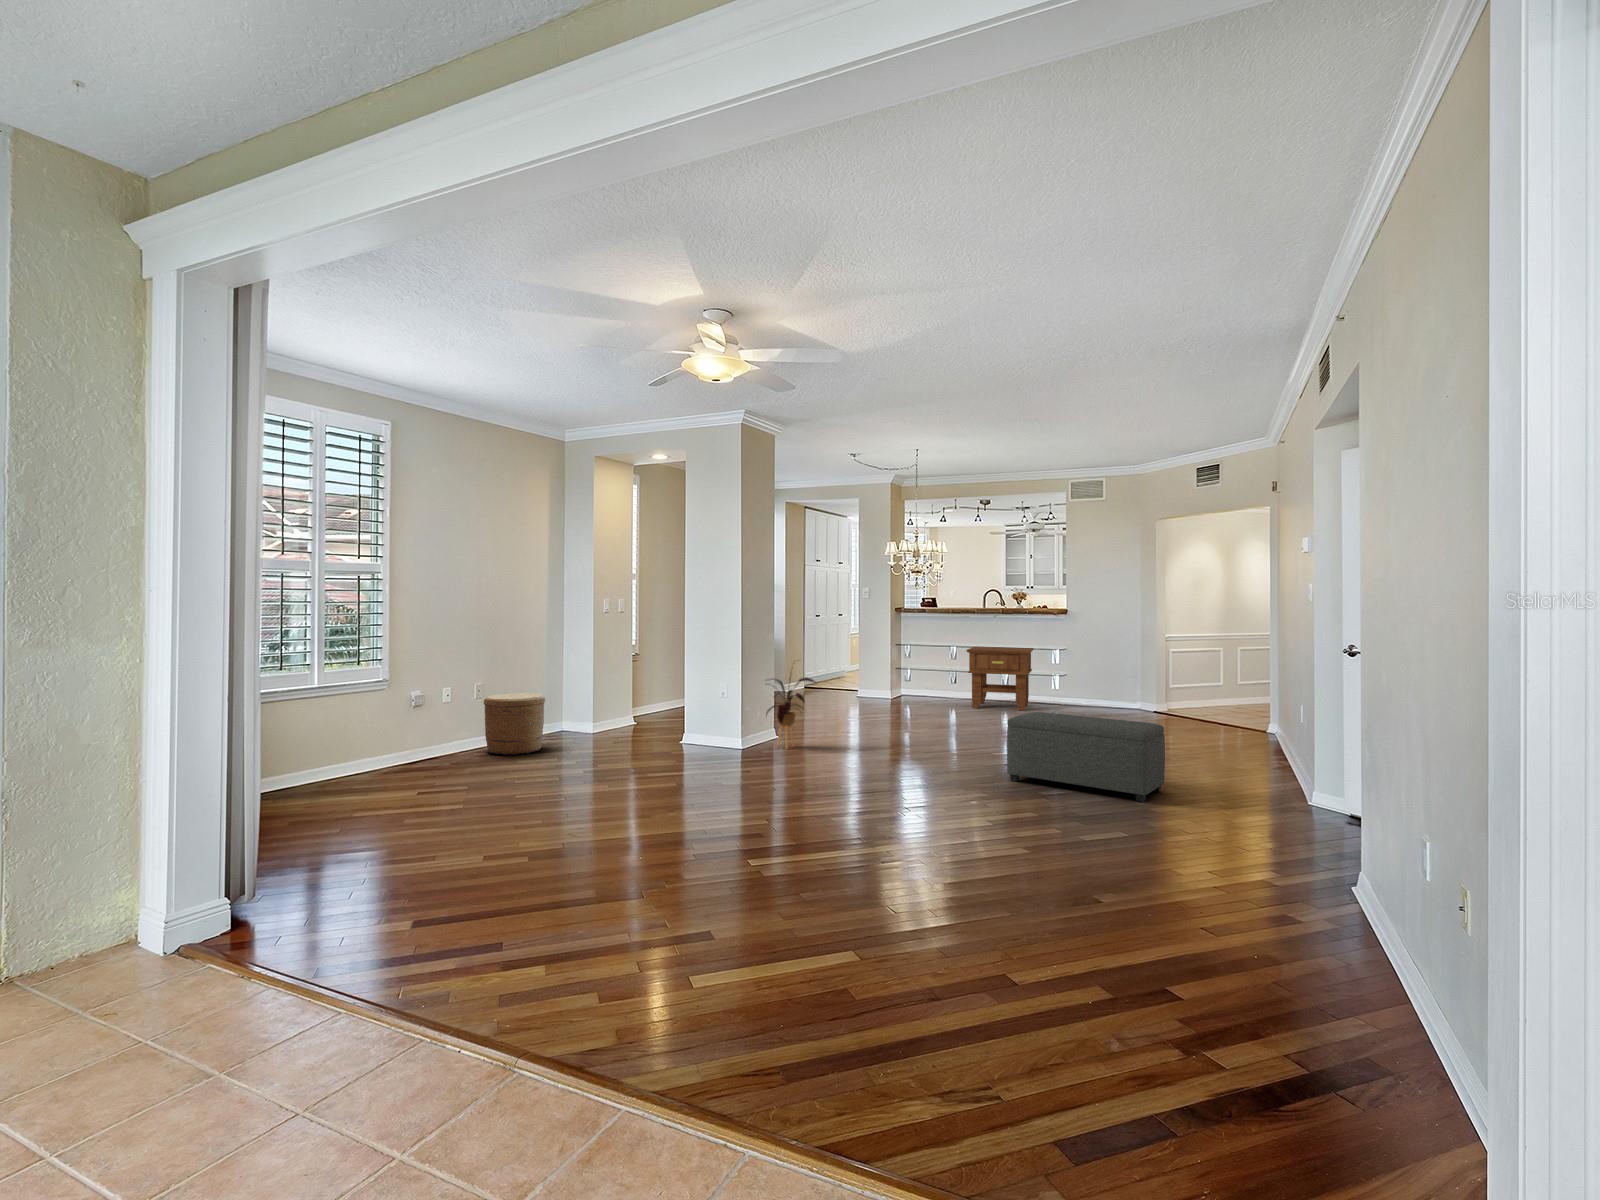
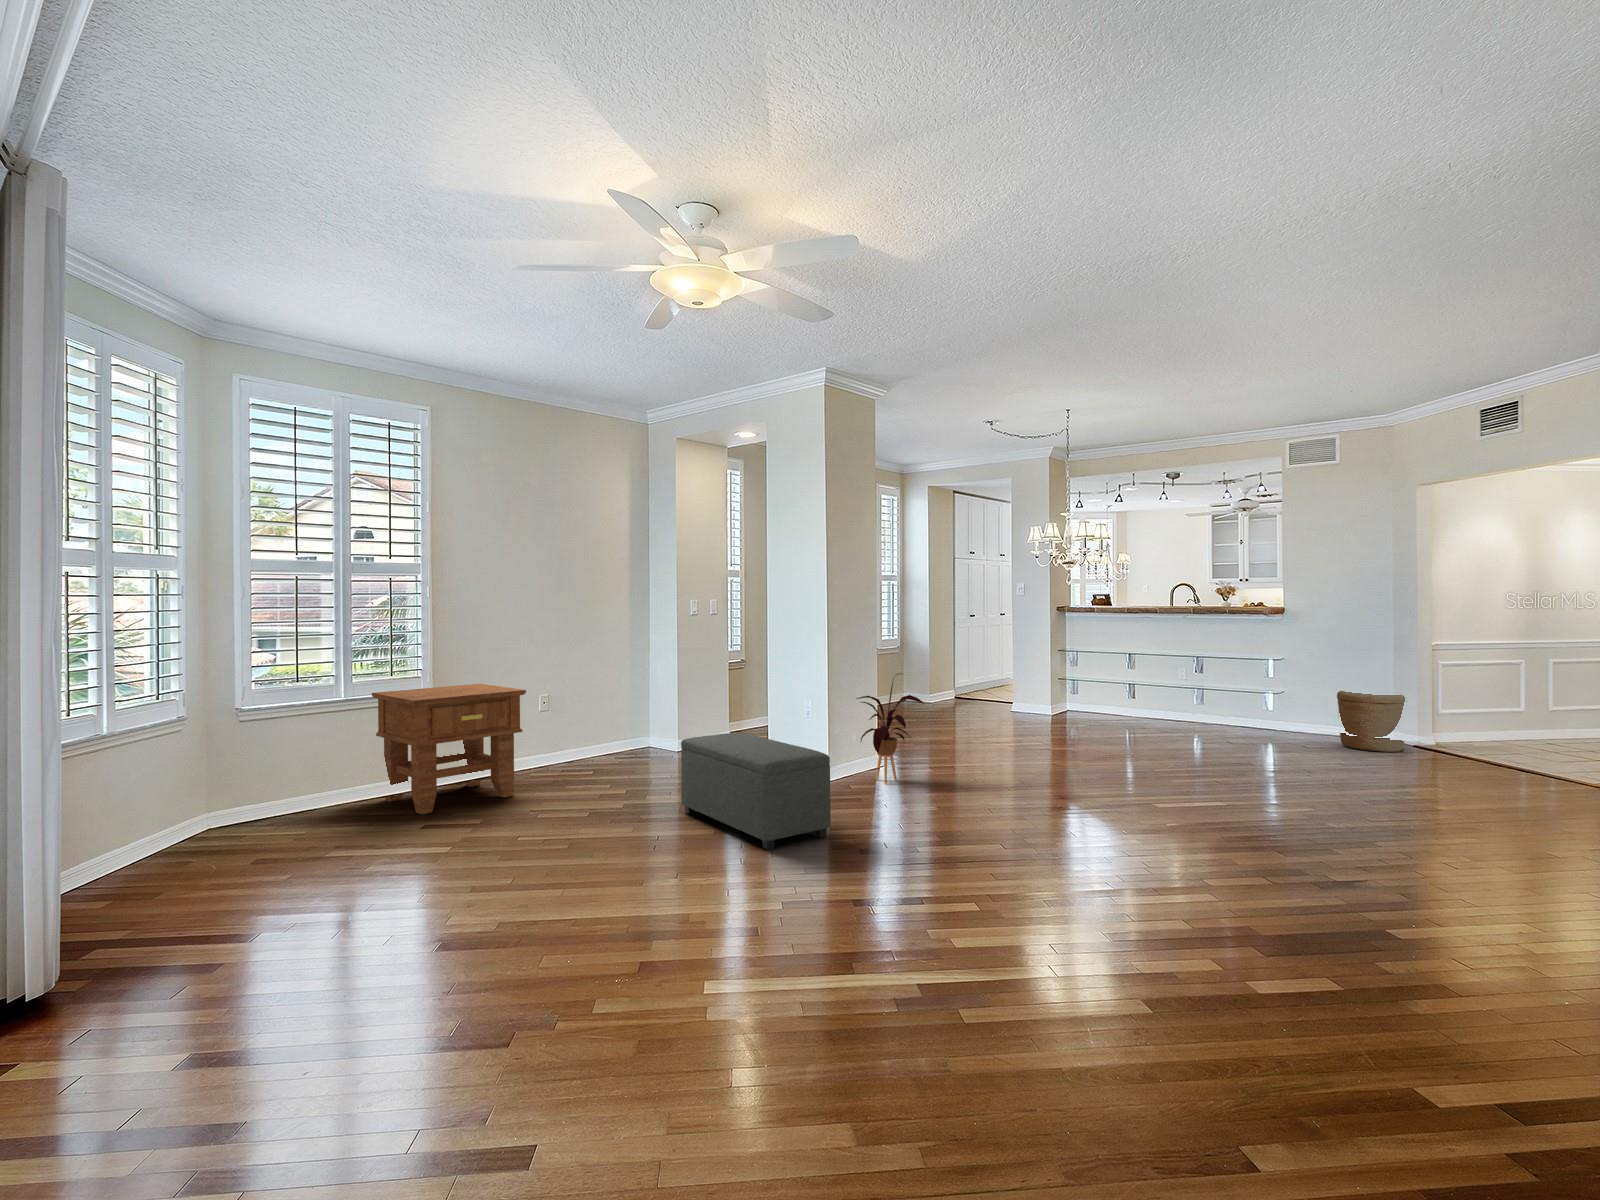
side table: present [967,647,1033,710] -> present [372,684,526,814]
woven basket: present [484,693,545,755] -> present [1337,691,1407,752]
ottoman: present [1007,712,1165,802] -> present [681,732,831,850]

